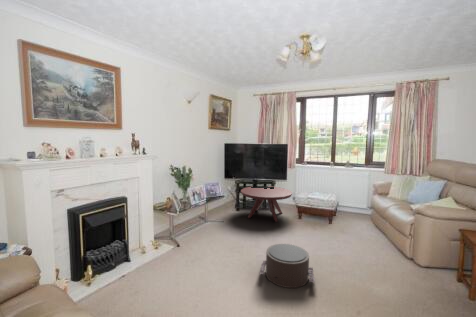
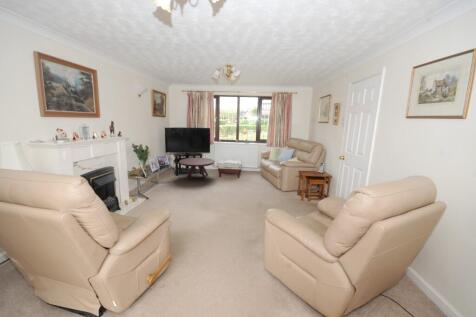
pouf: present [260,244,315,288] -> none [203,190,233,212]

